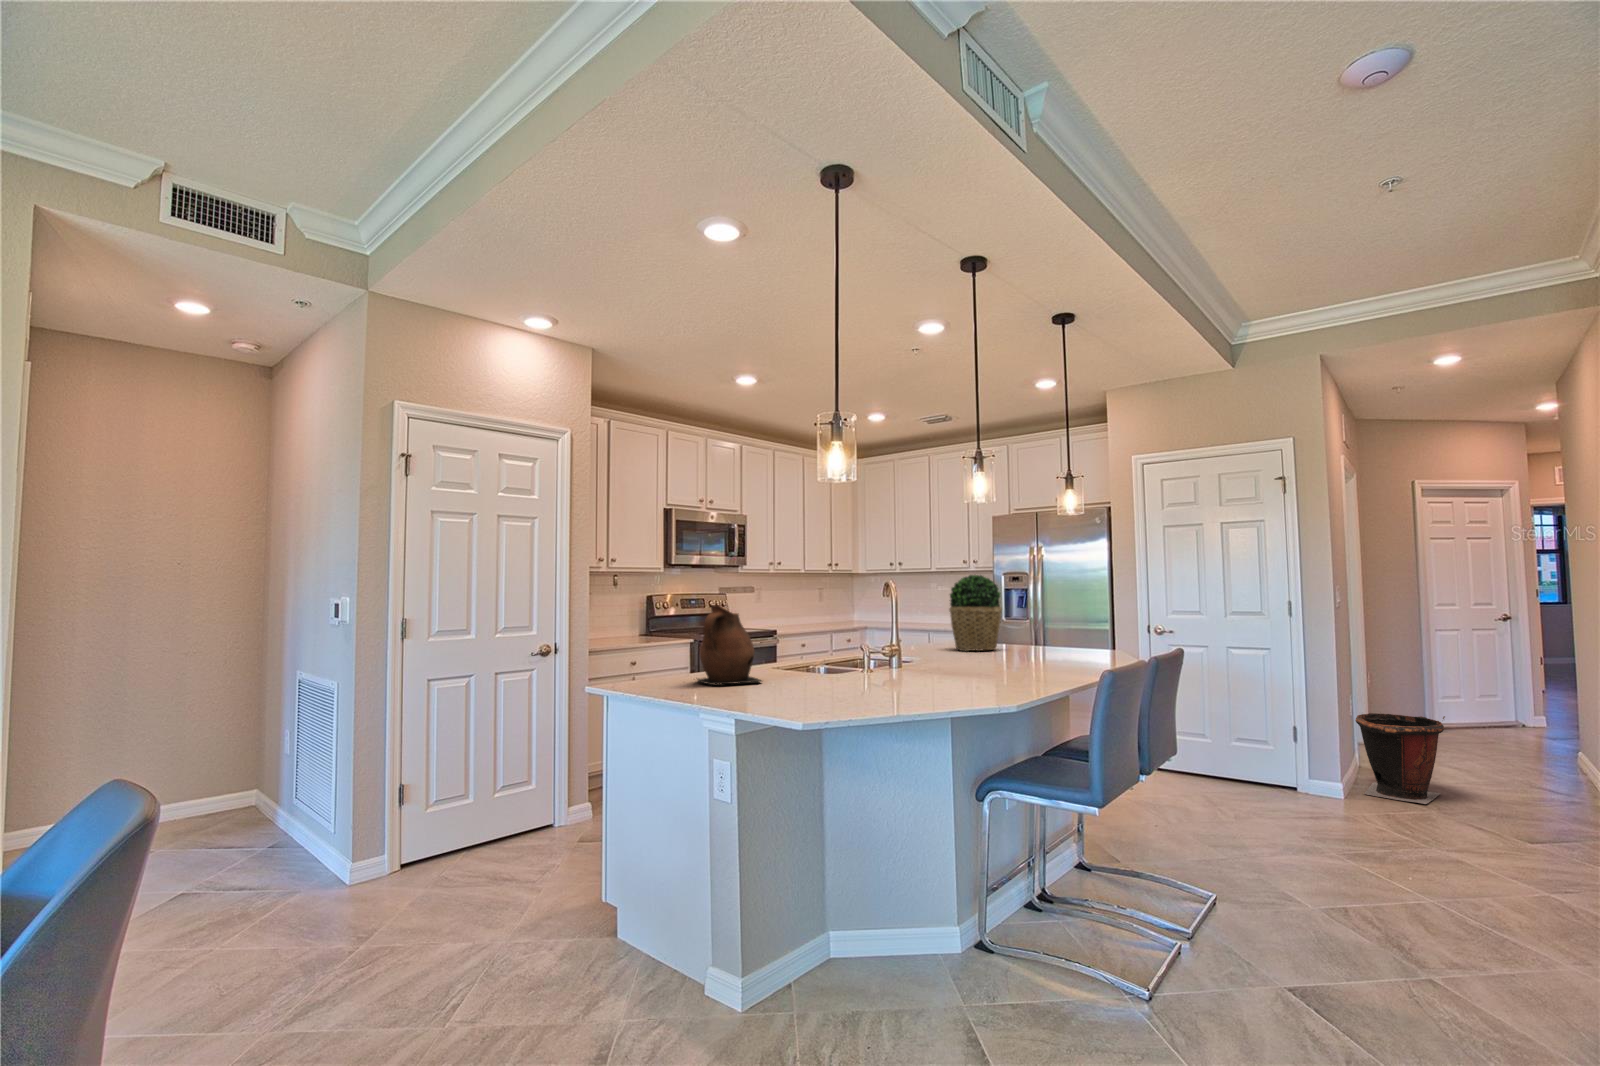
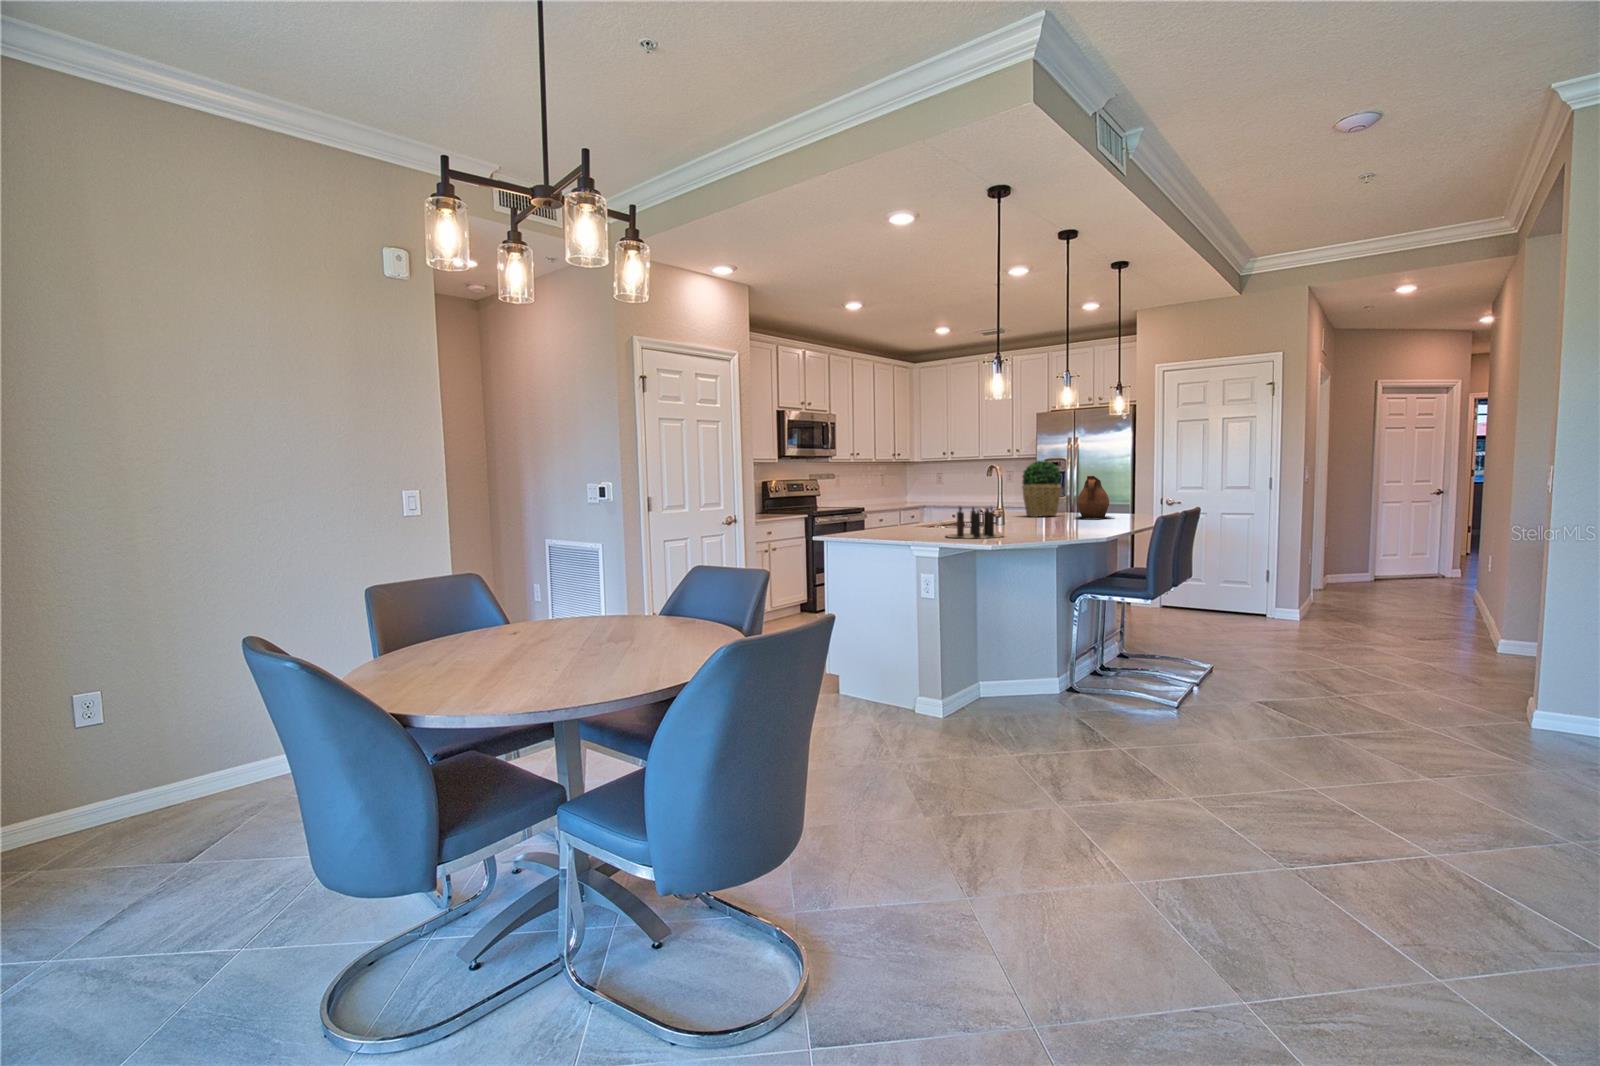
ceramic pitcher: present [697,605,762,685] -> present [1075,476,1112,519]
candle: none [763,645,876,703] -> present [947,507,1002,539]
waste bin: present [1355,713,1445,804] -> none [1313,558,1377,622]

